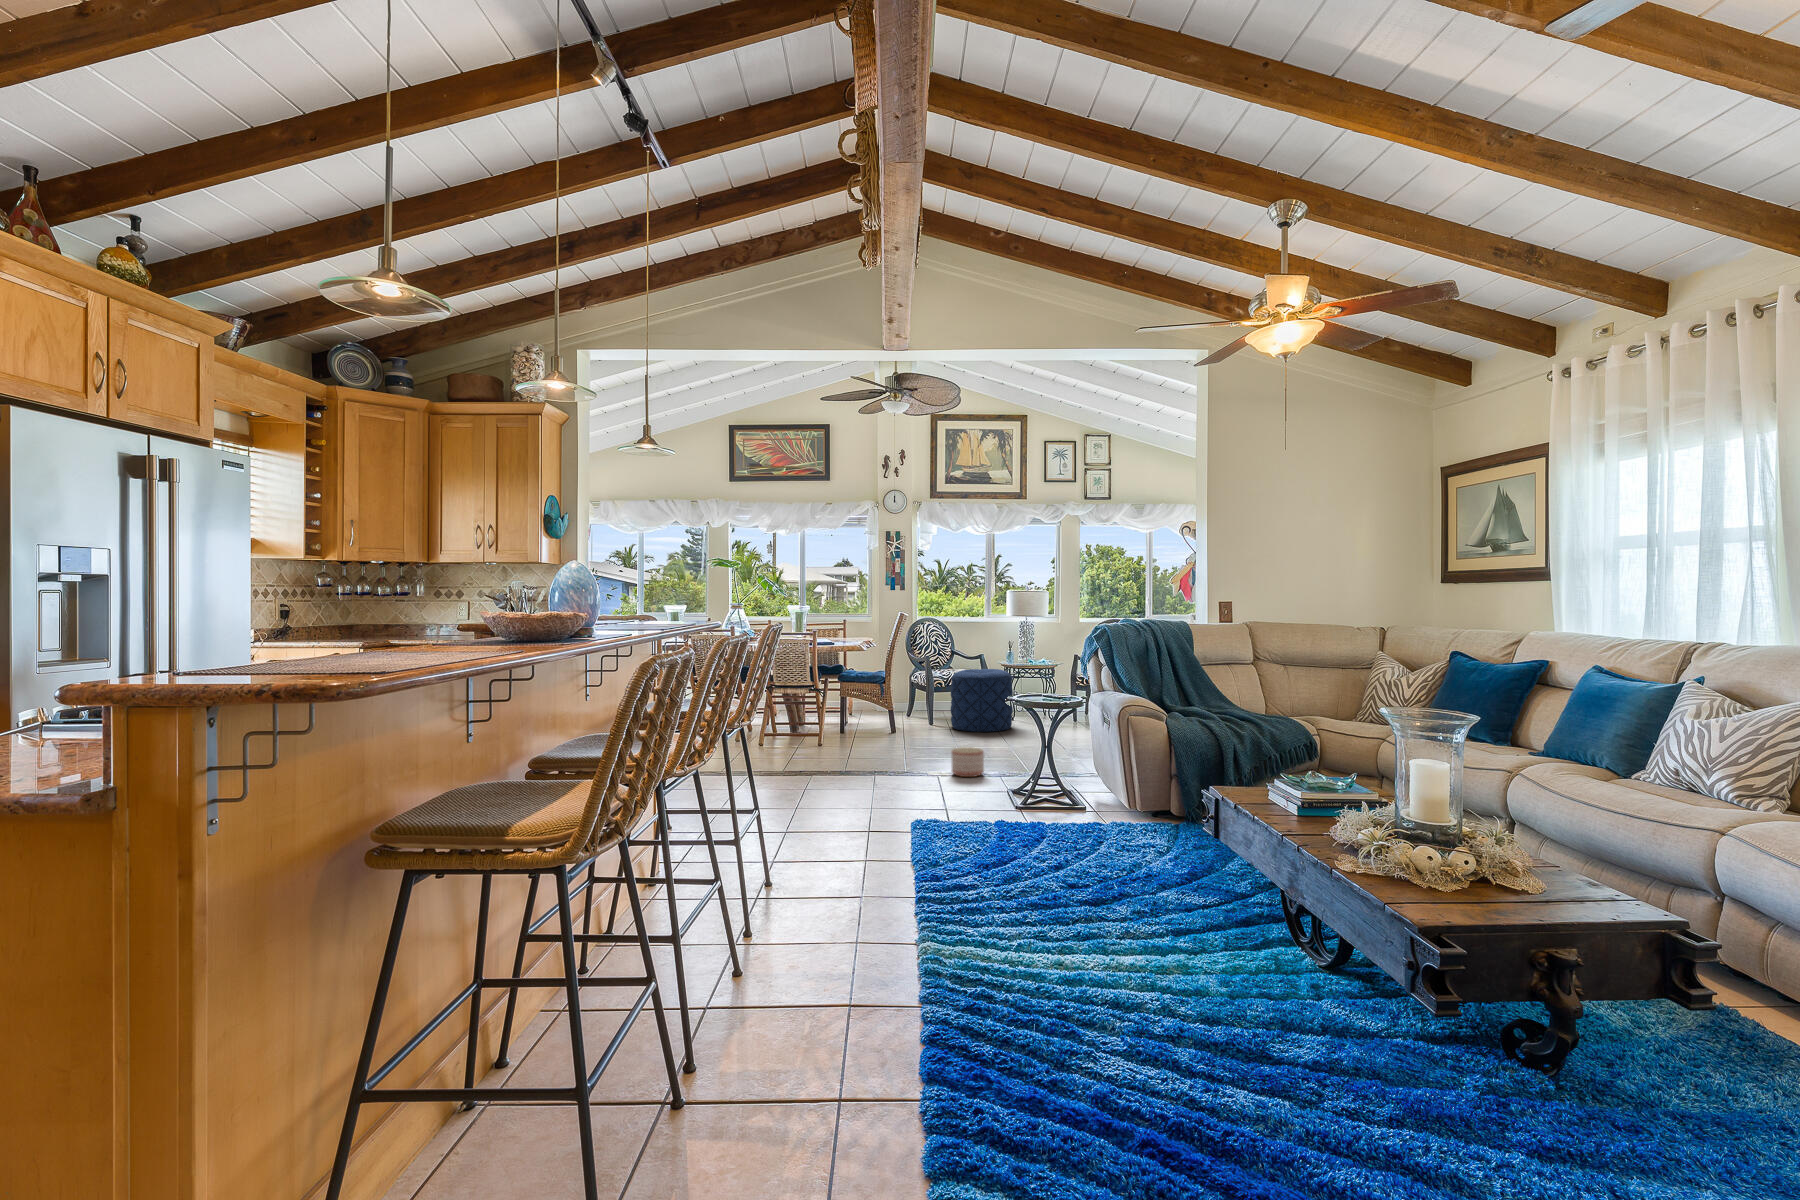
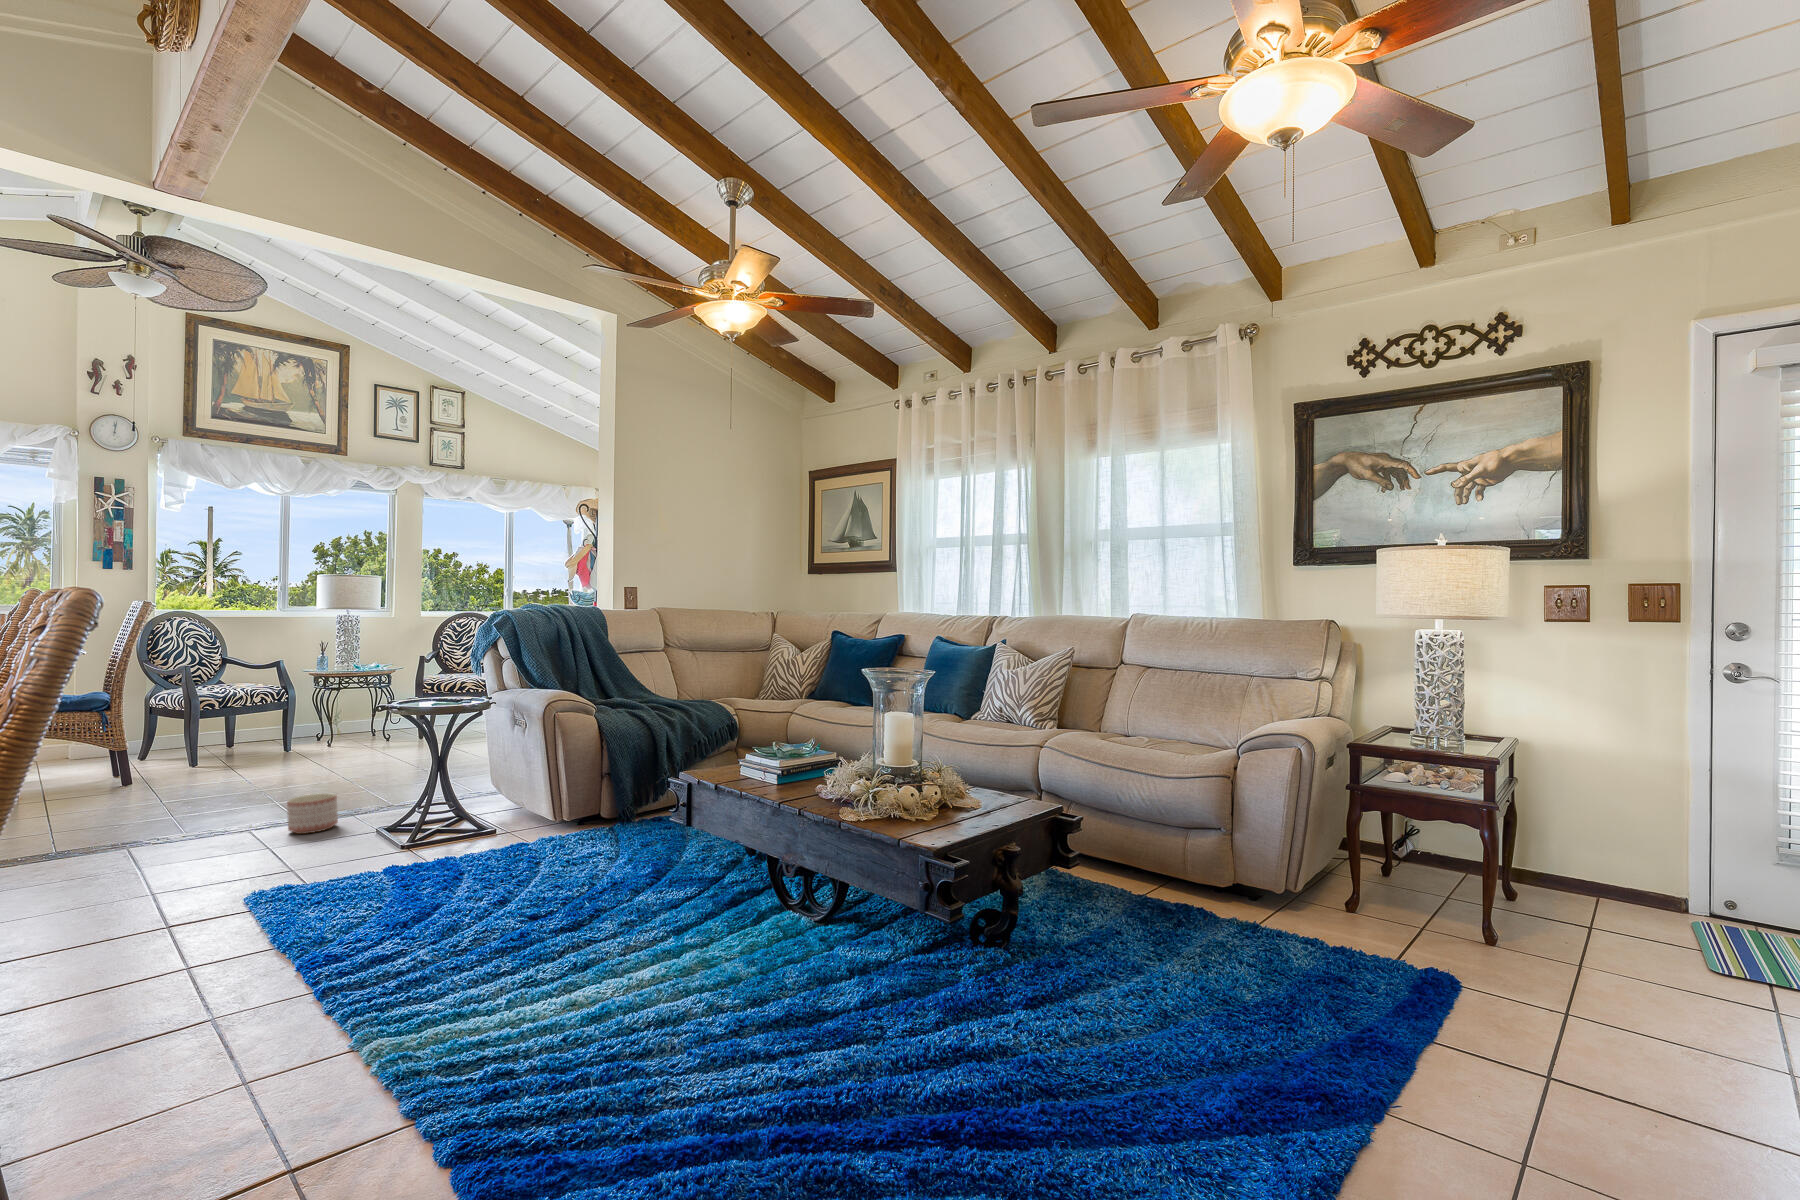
pouf: present [951,669,1013,732] -> none [251,698,346,781]

